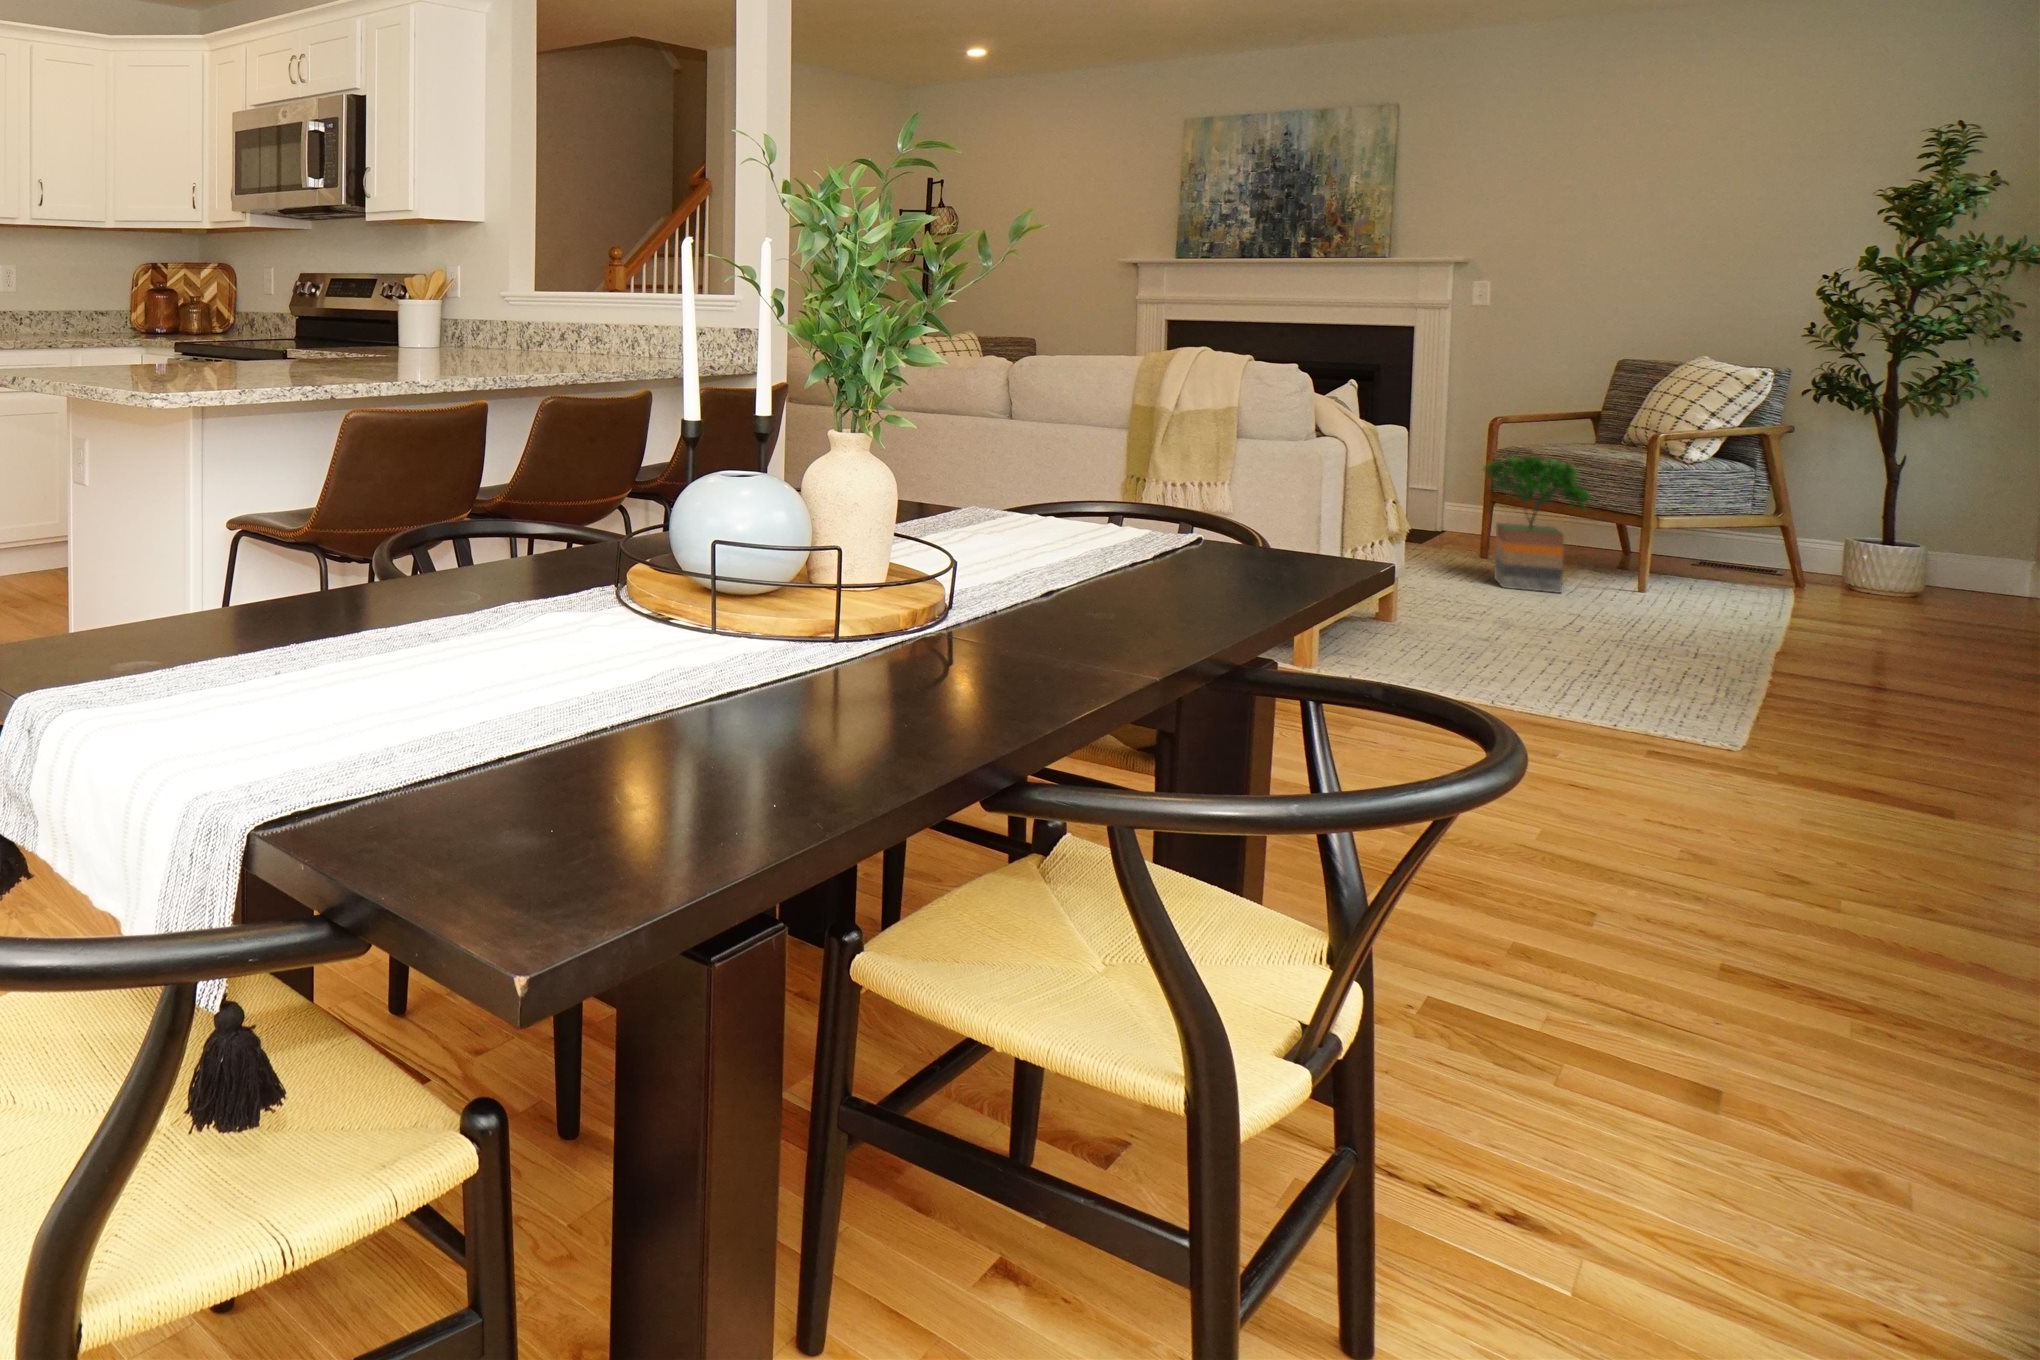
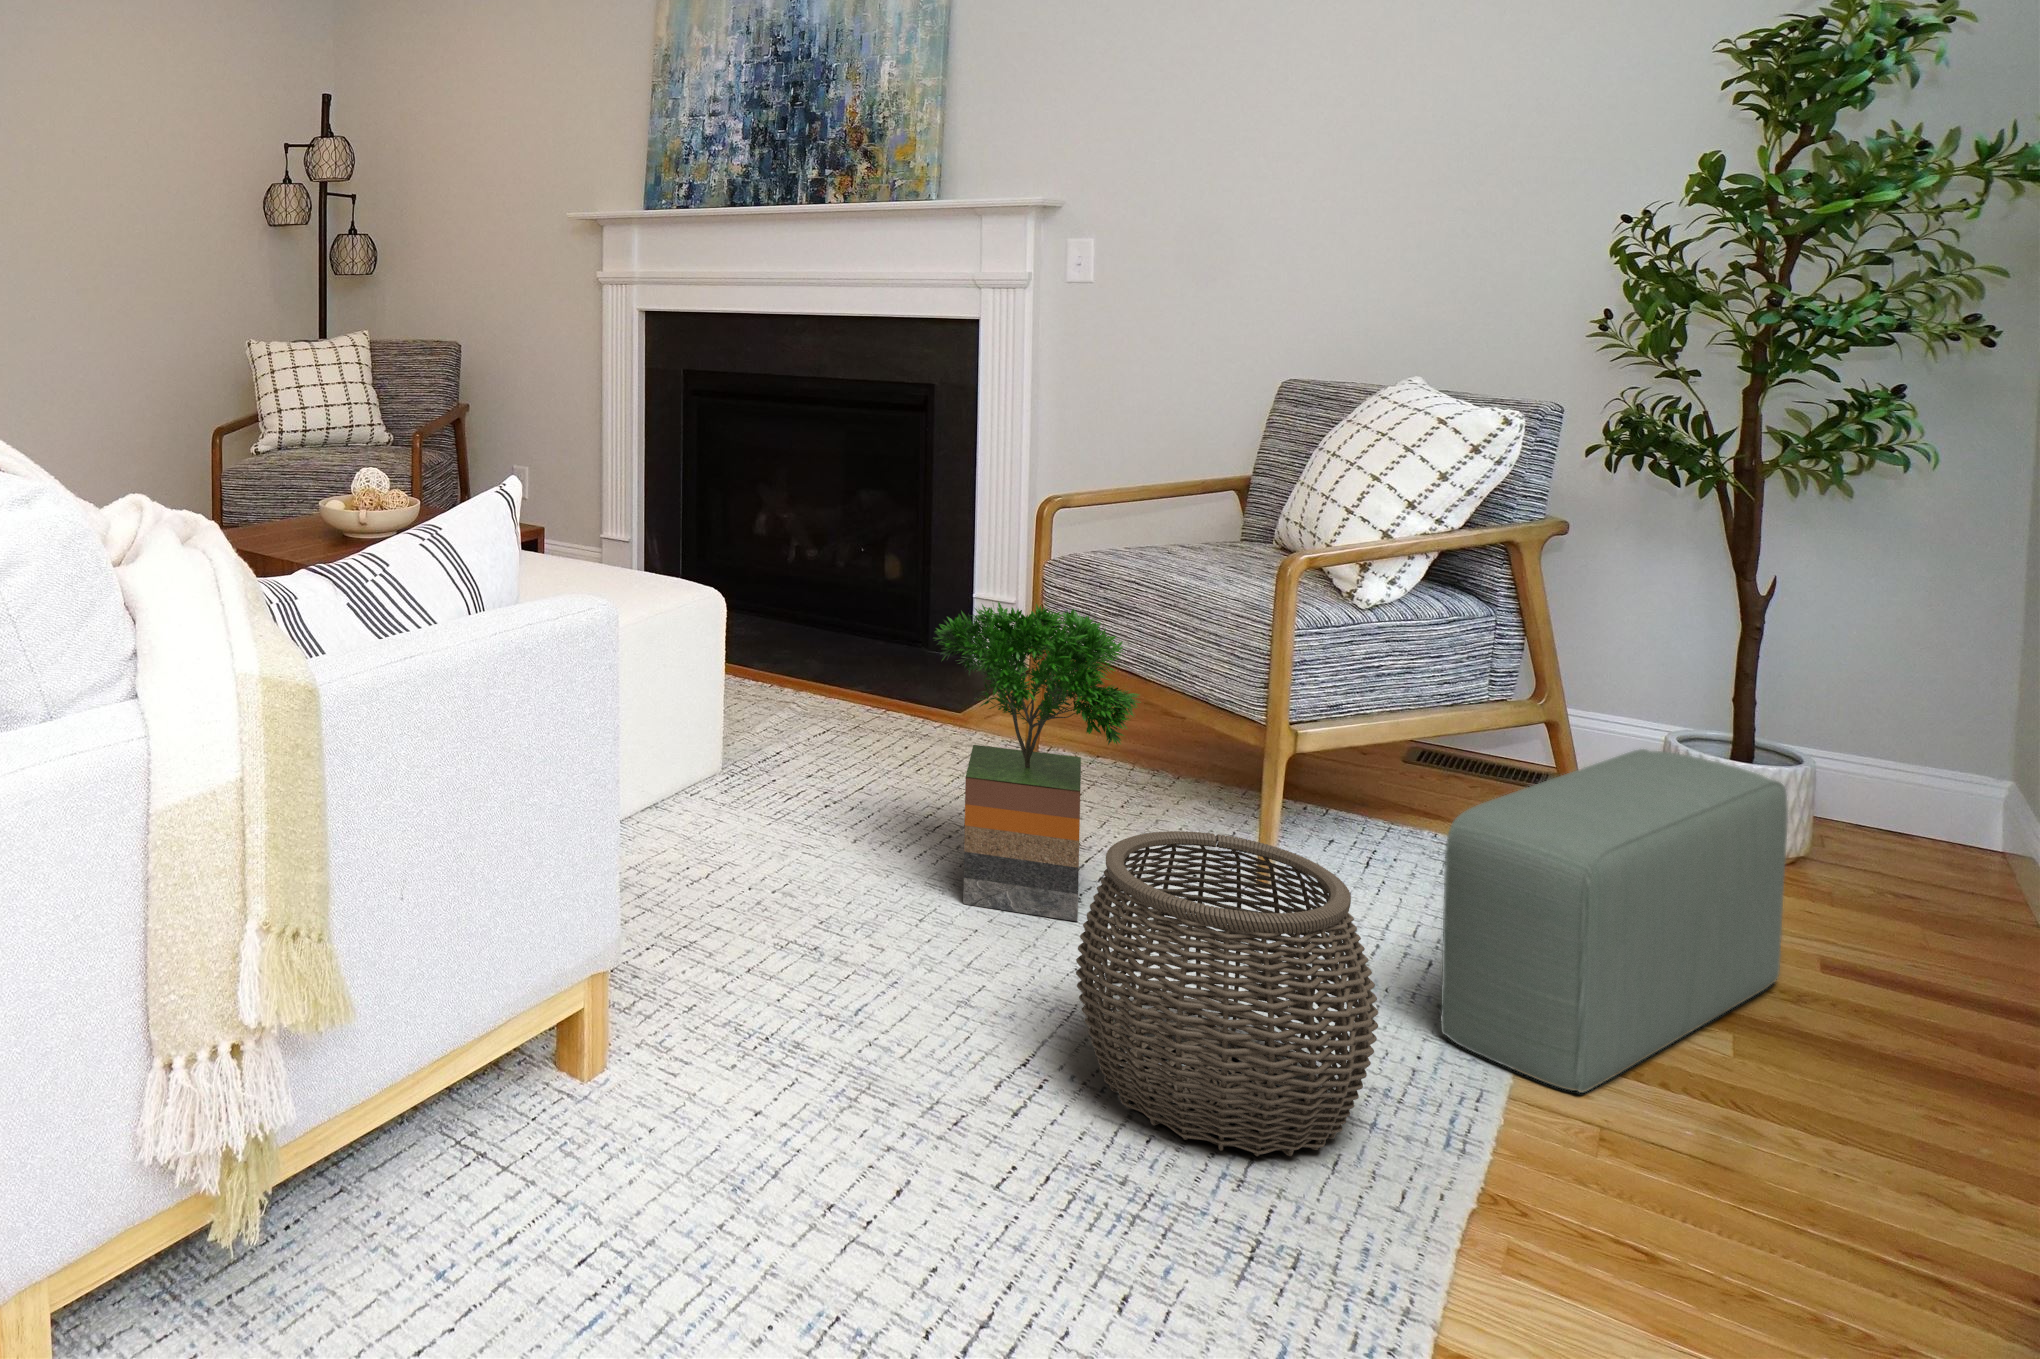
pouf: none [1746,517,1903,631] -> present [1441,749,1788,1093]
woven basket: none [1593,531,1728,637] -> present [1076,831,1378,1156]

